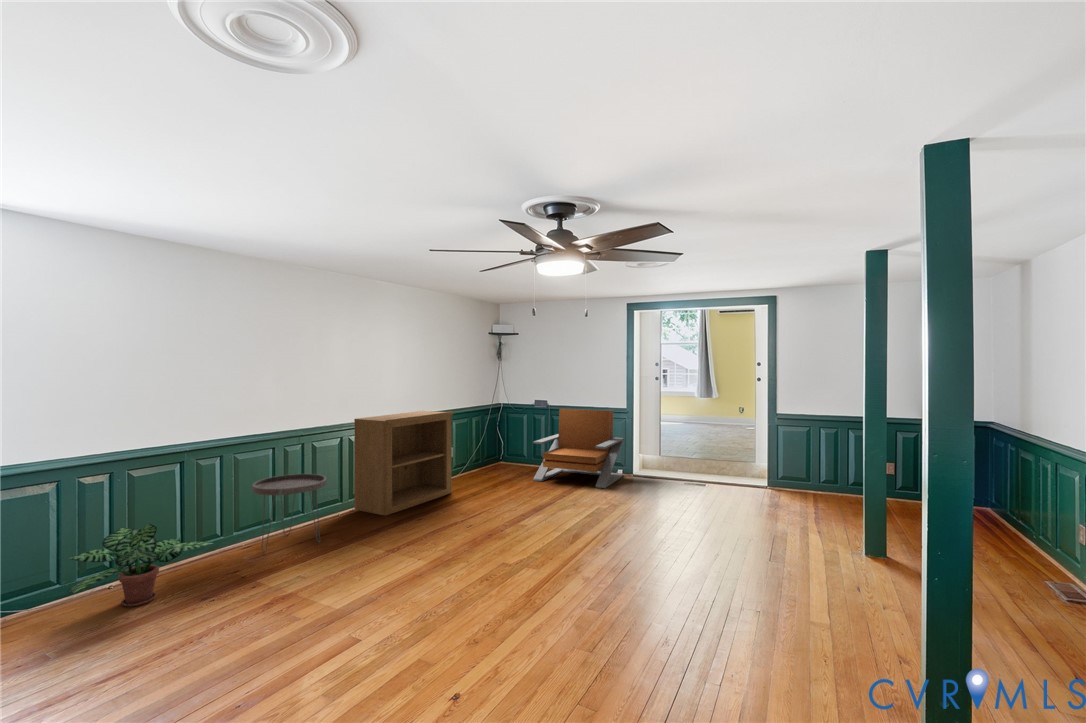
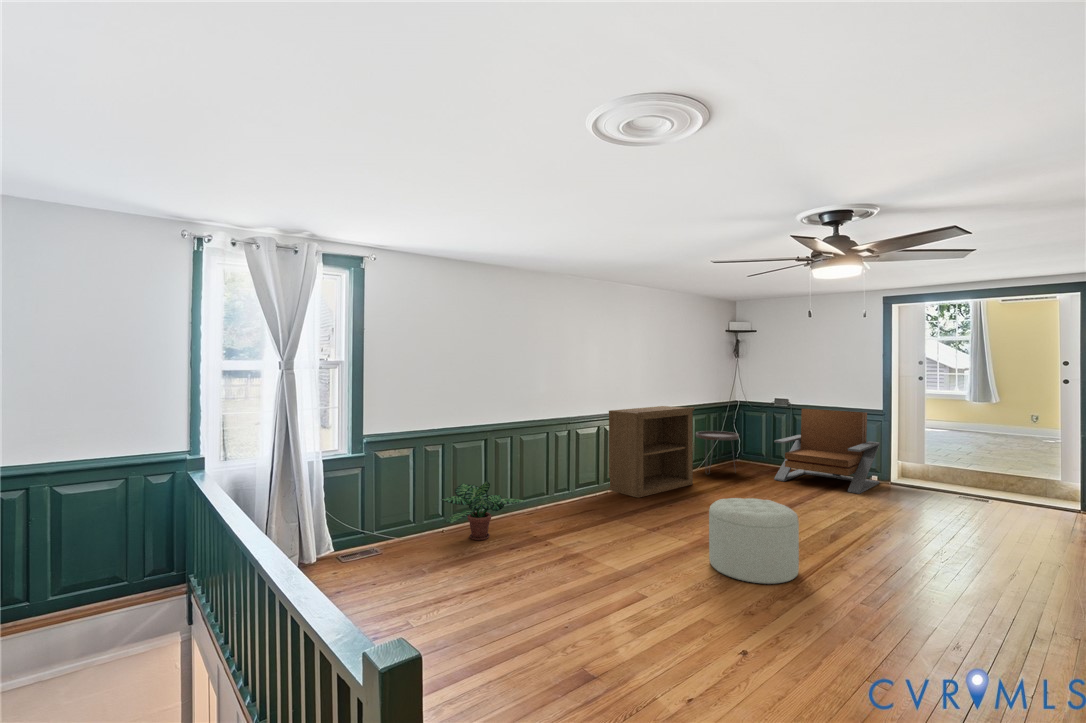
side table: present [252,474,326,552] -> present [696,431,739,468]
ottoman: none [439,512,531,610] -> present [709,498,799,584]

